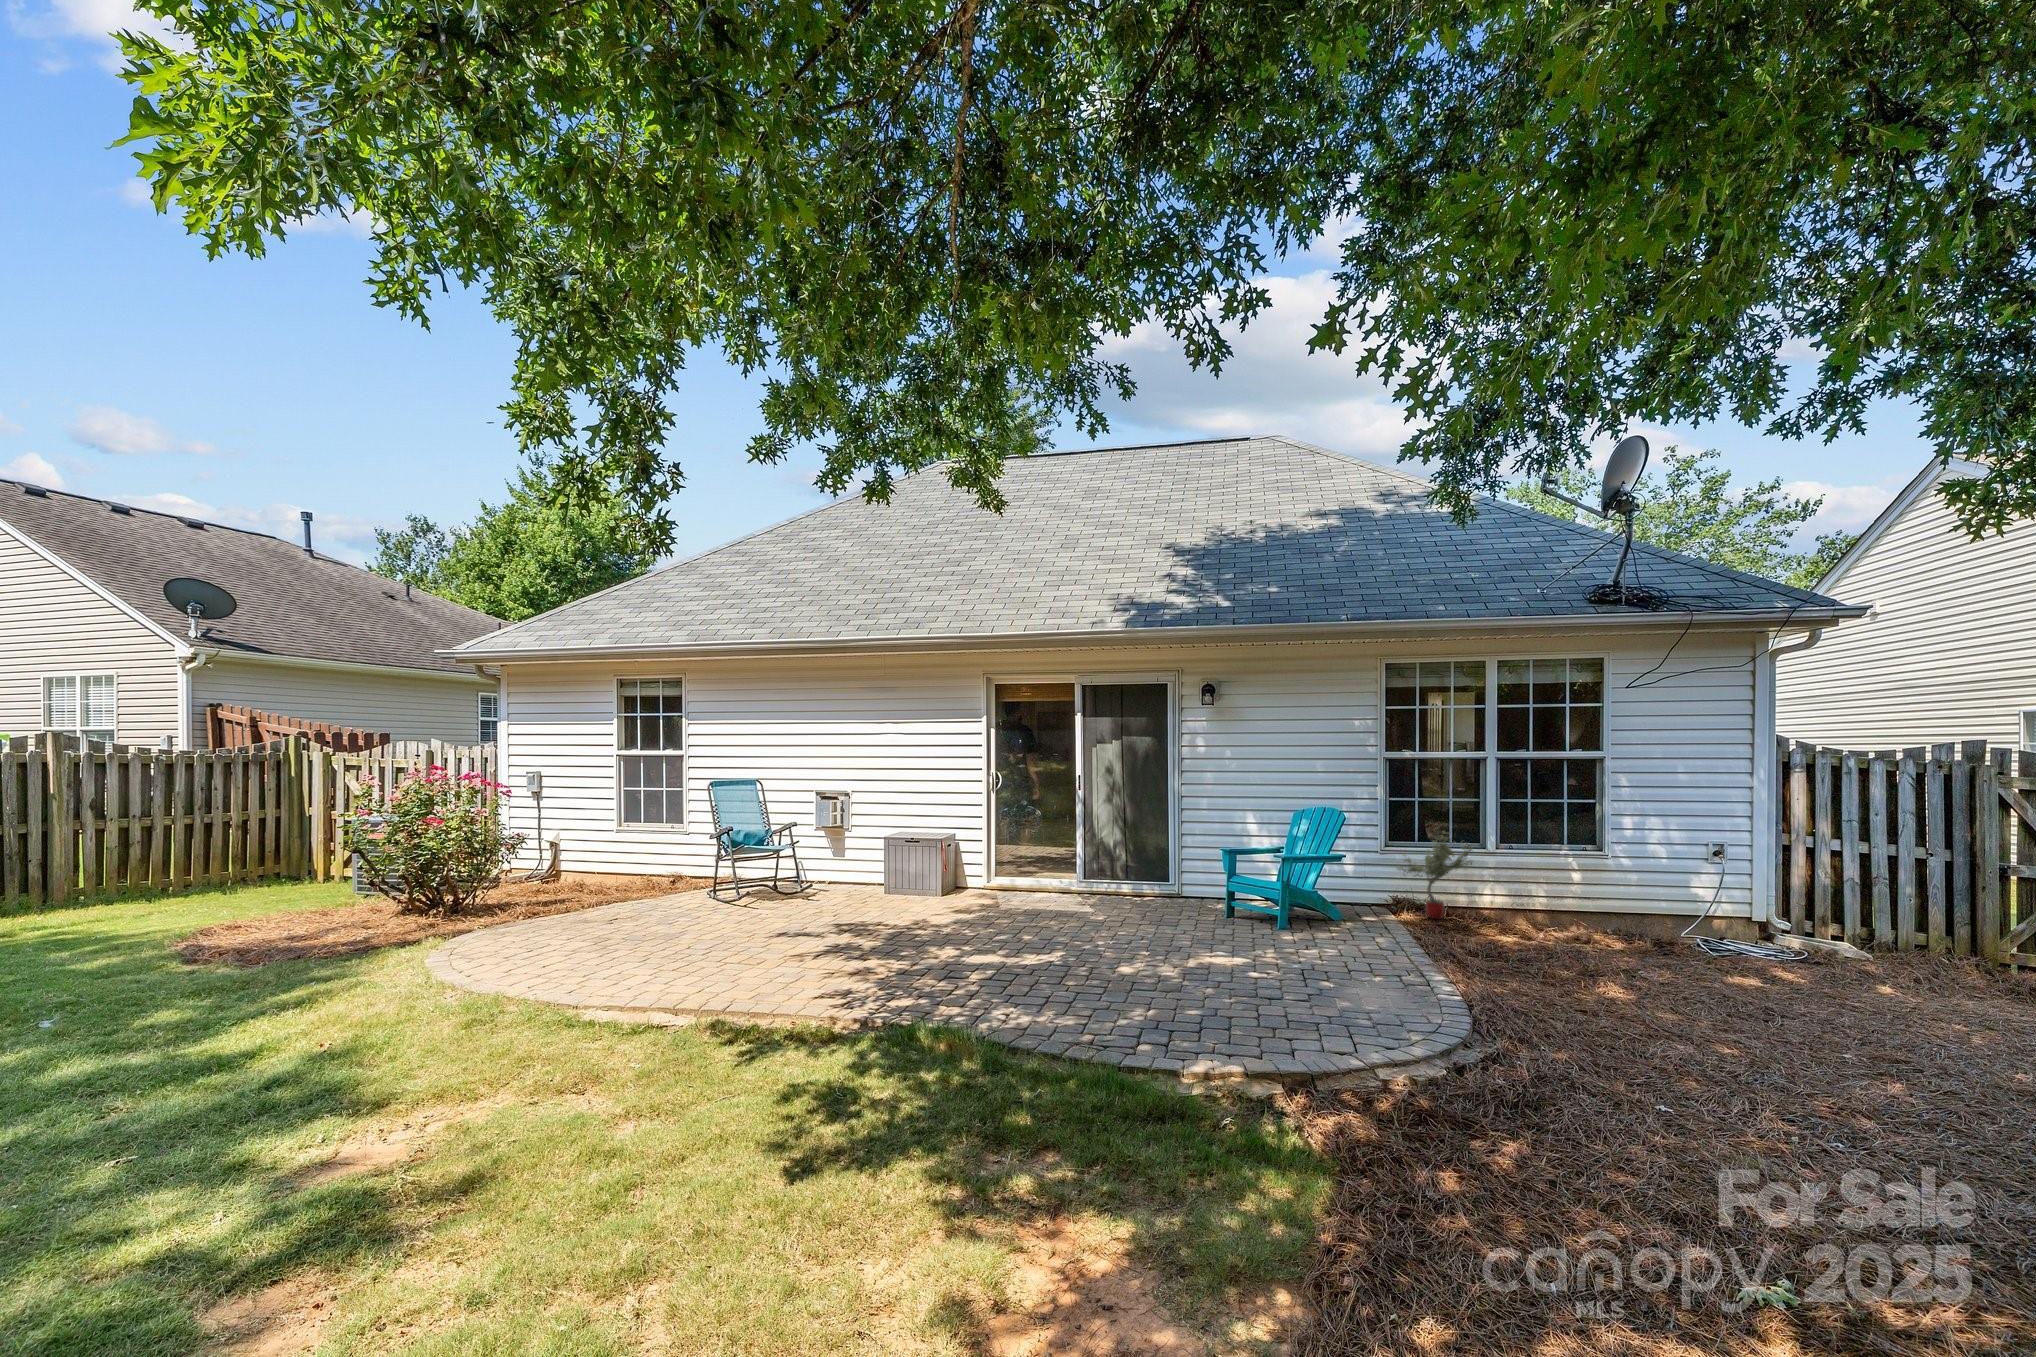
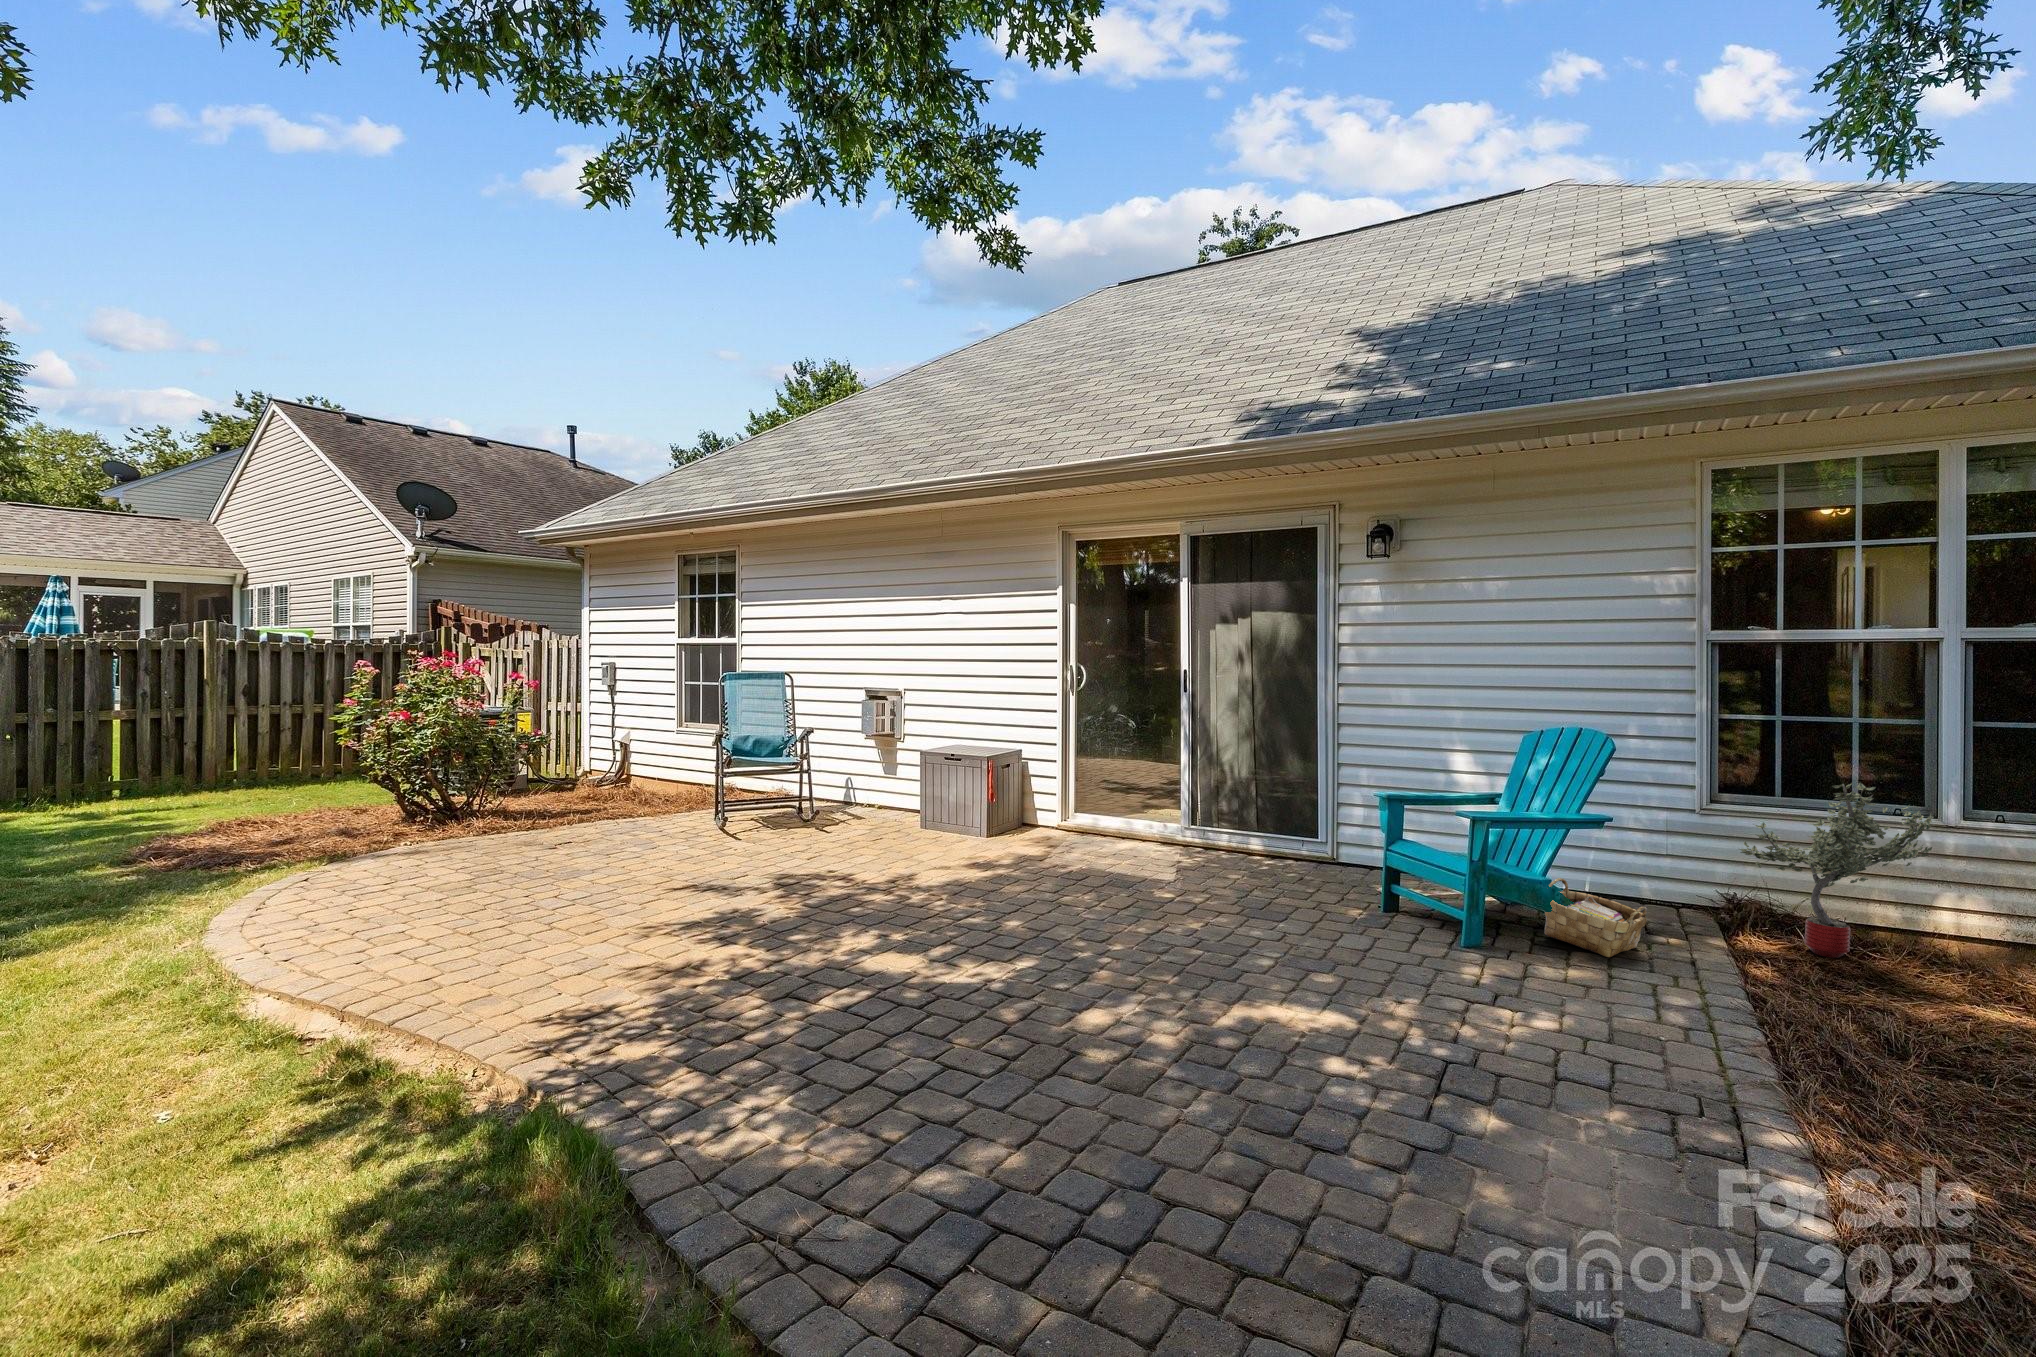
woven basket: none [1312,889,1362,929] -> present [1544,878,1647,957]

